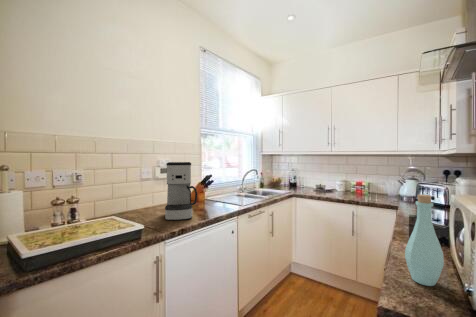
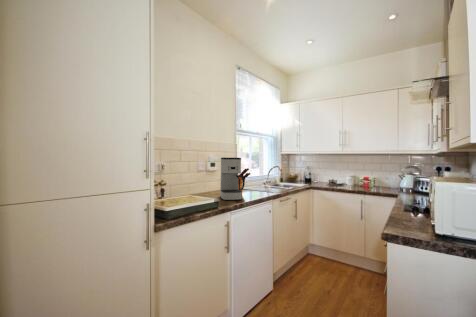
bottle: present [405,194,444,286] -> none [399,174,421,228]

